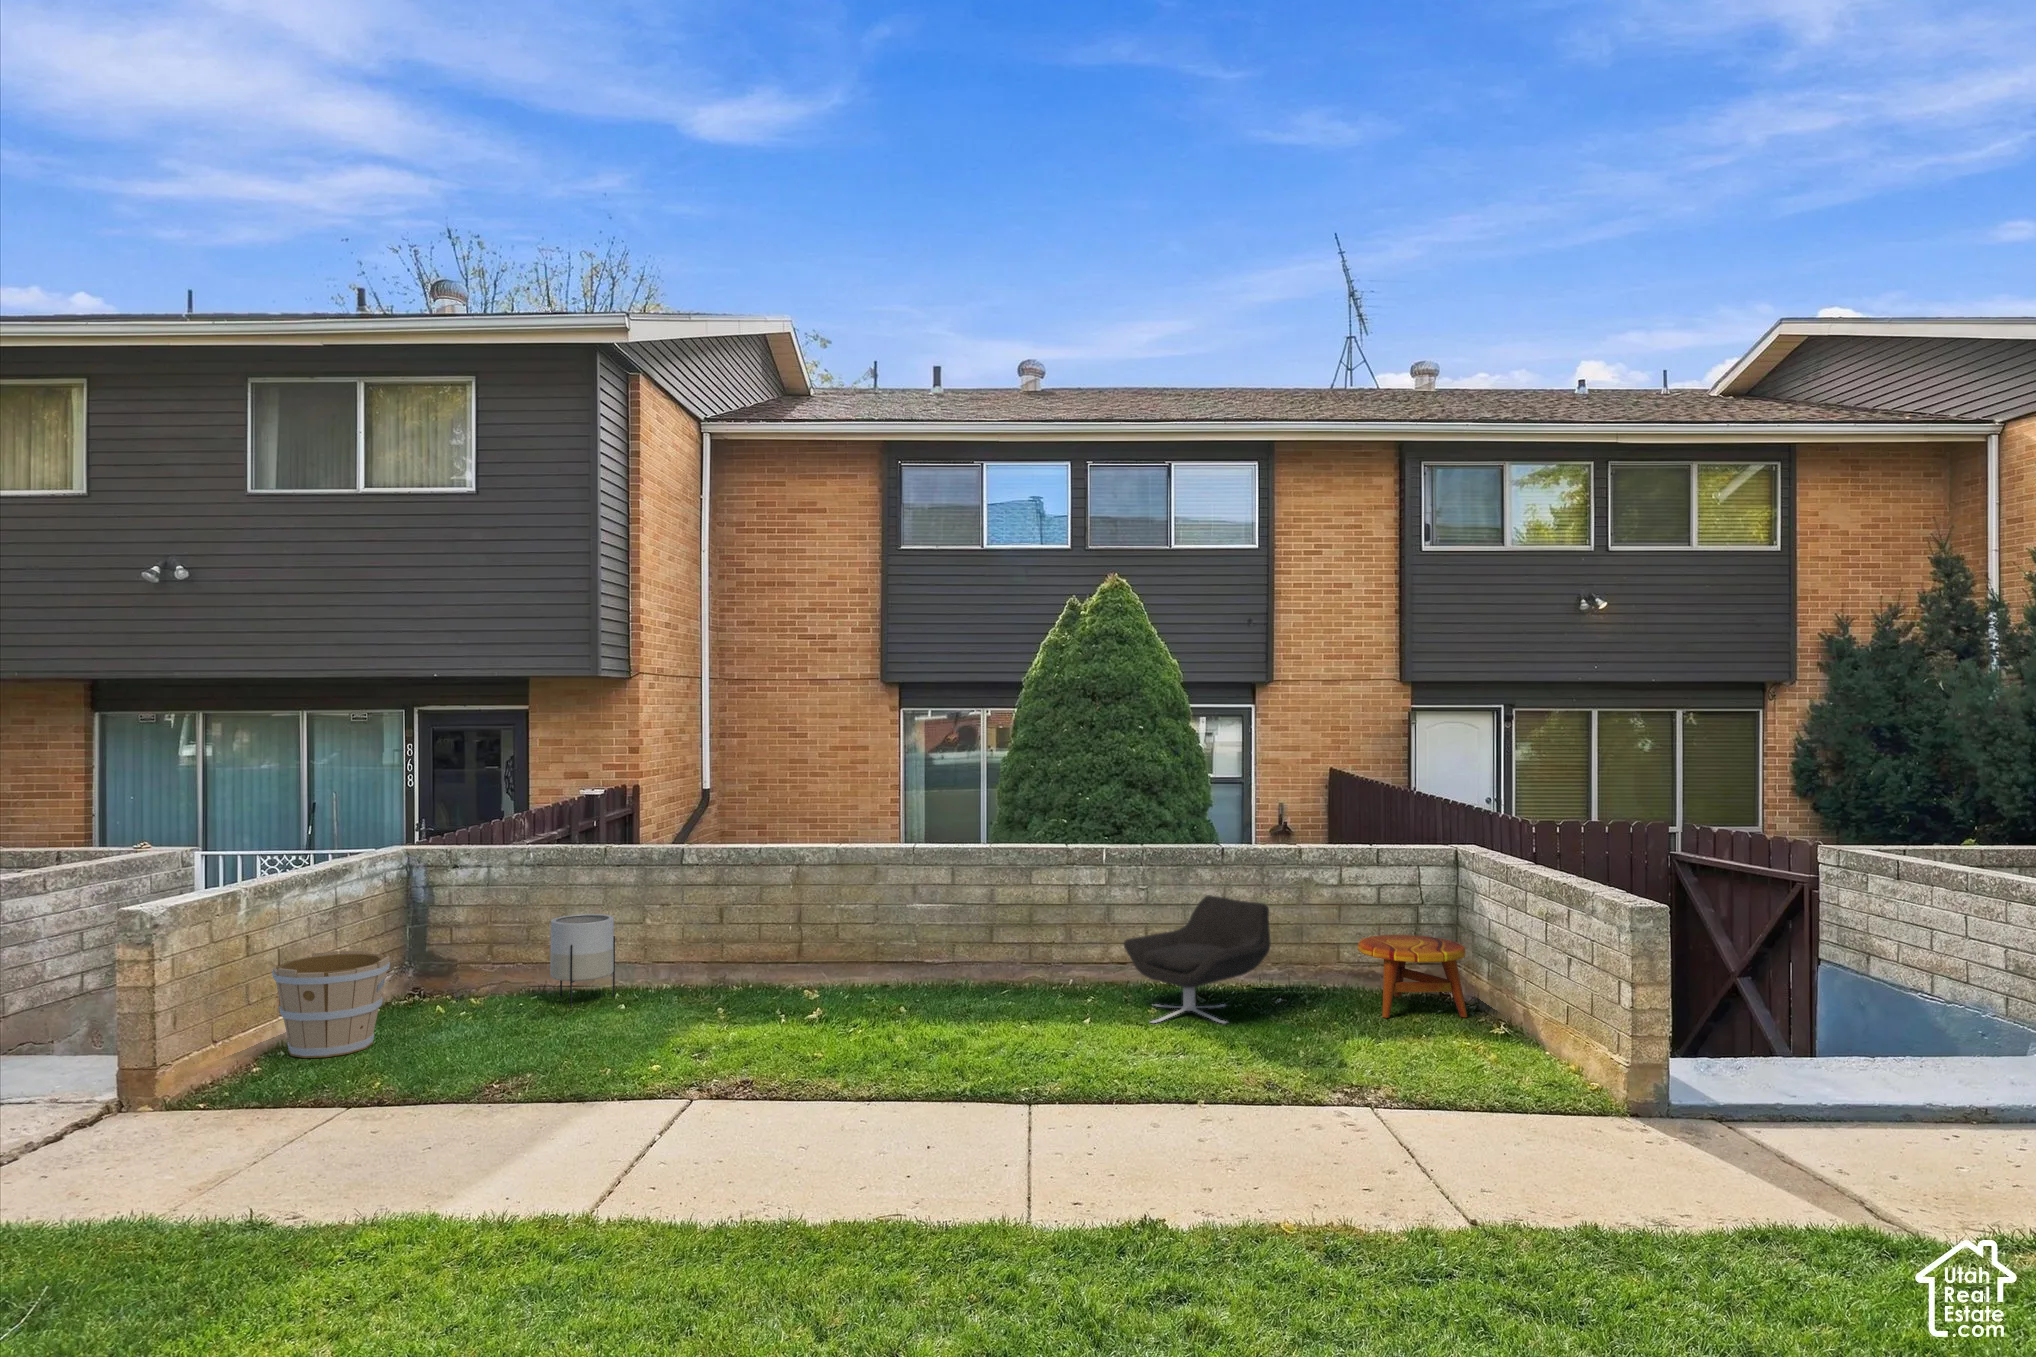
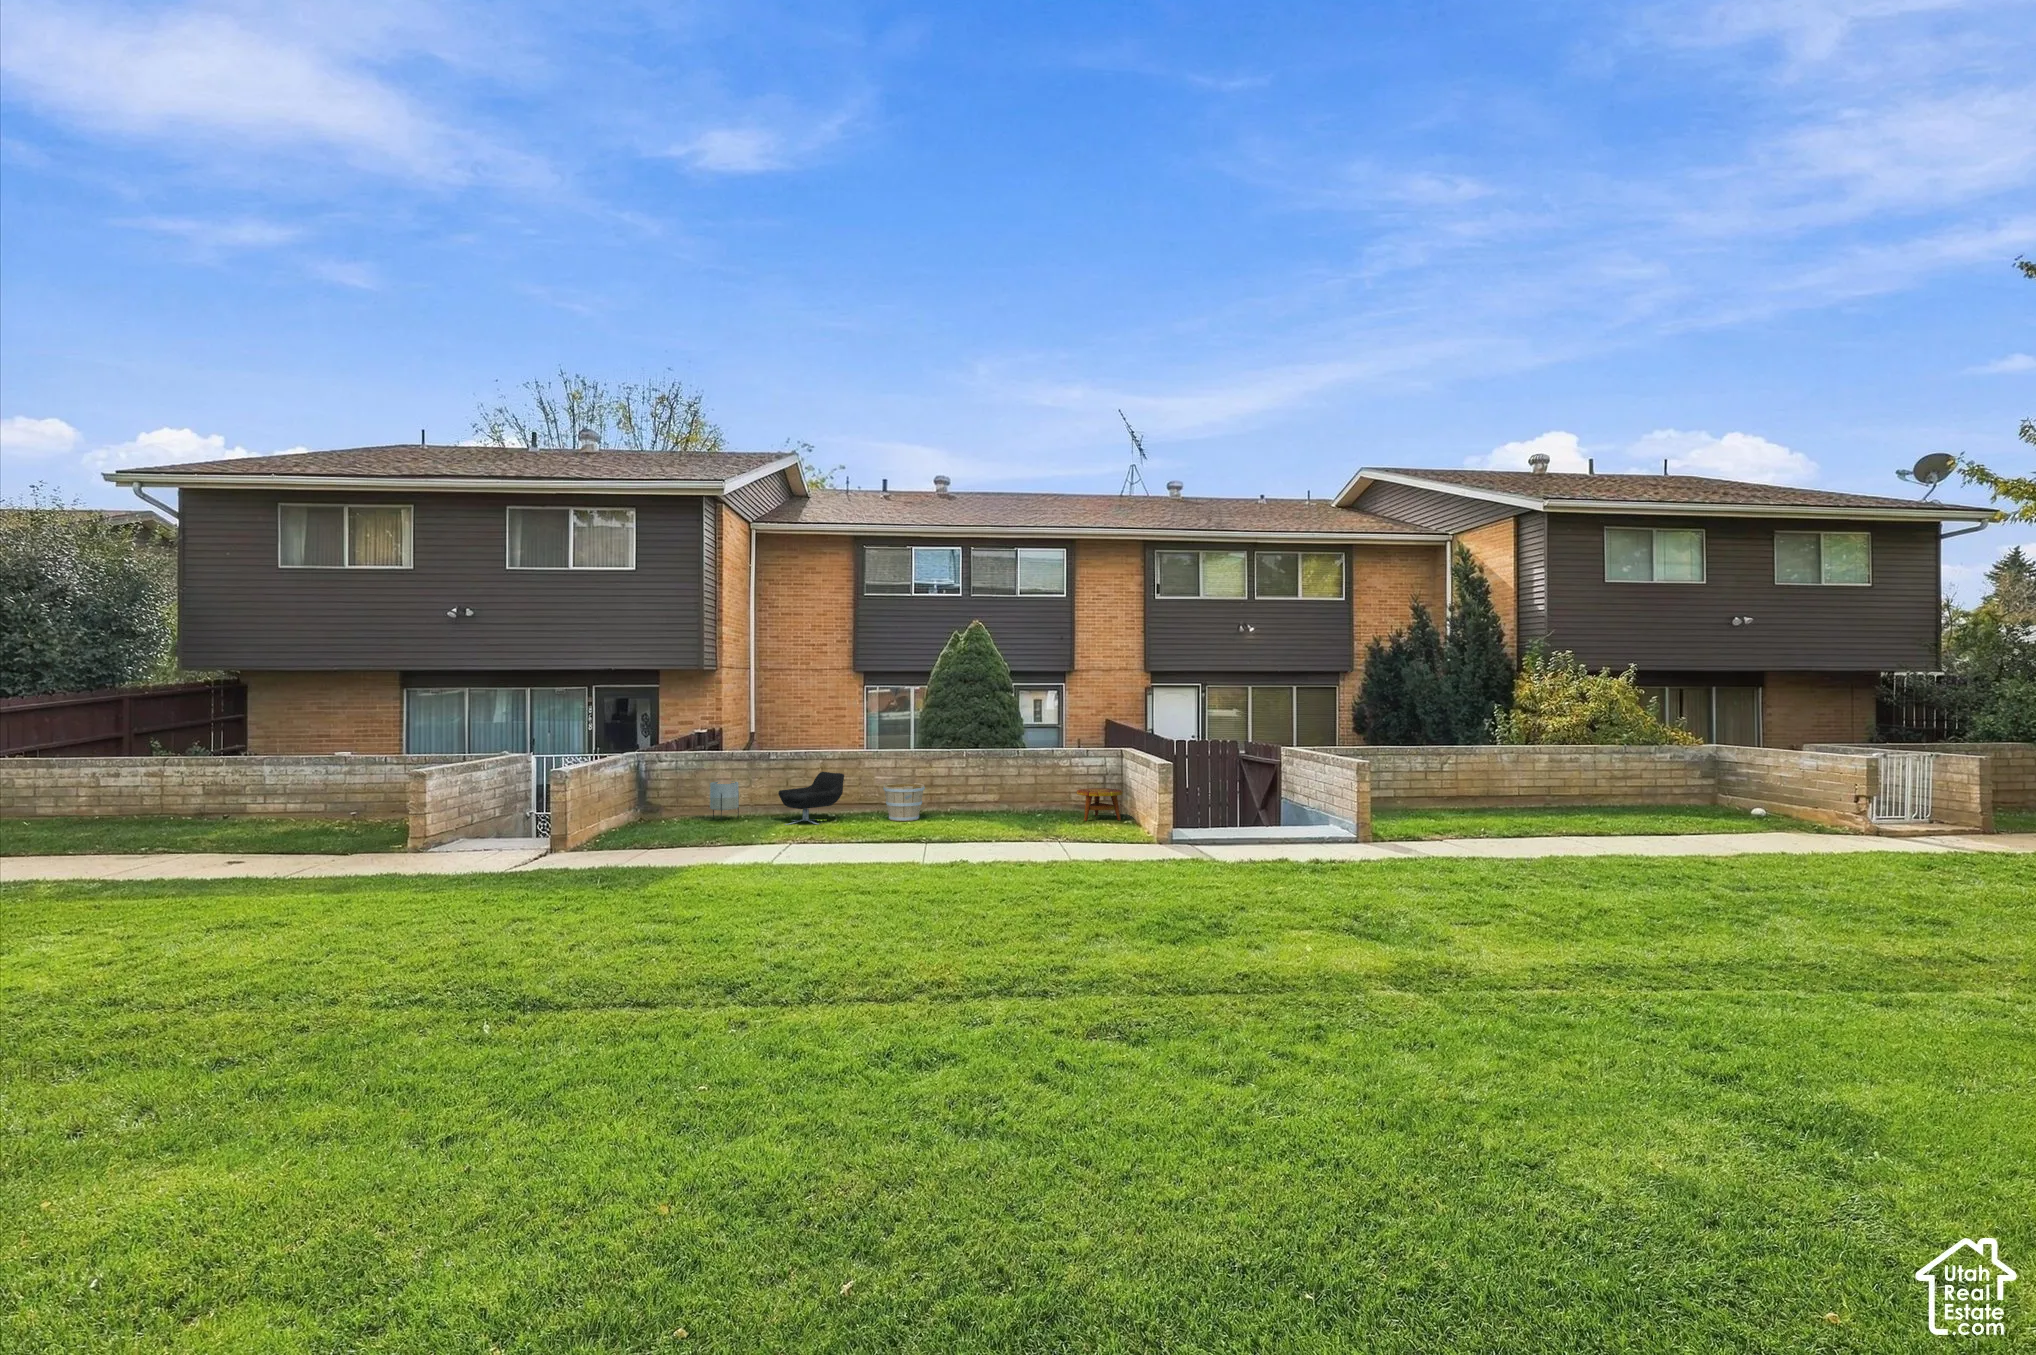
lounge chair: present [1124,895,1271,1023] -> present [778,772,844,825]
wooden bucket: present [272,951,390,1058] -> present [883,783,925,821]

